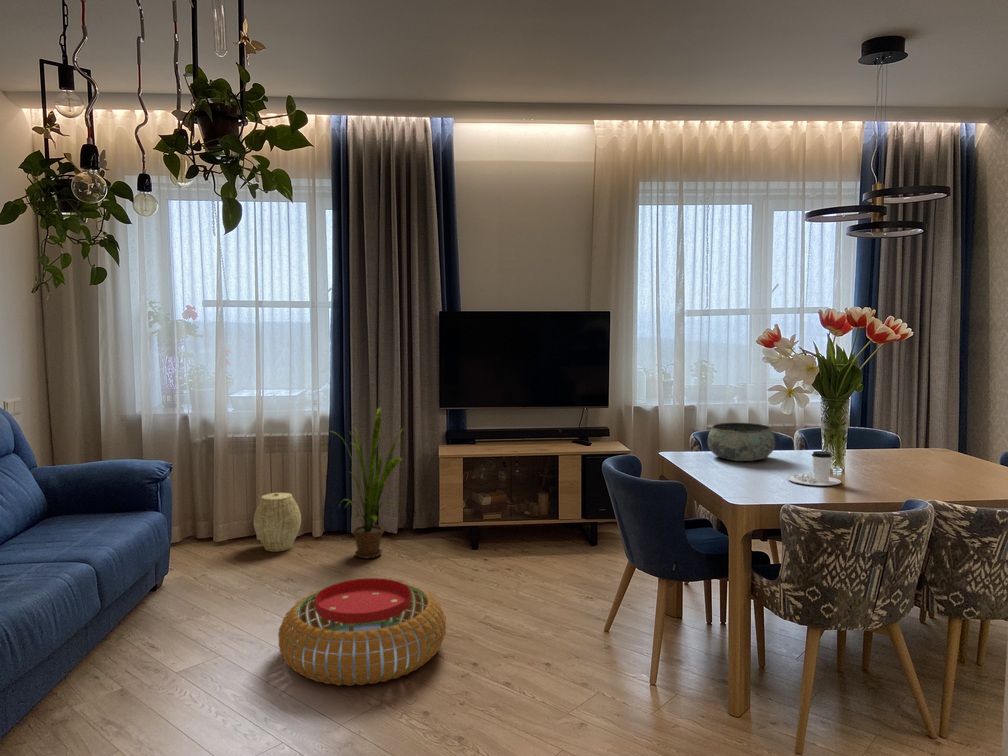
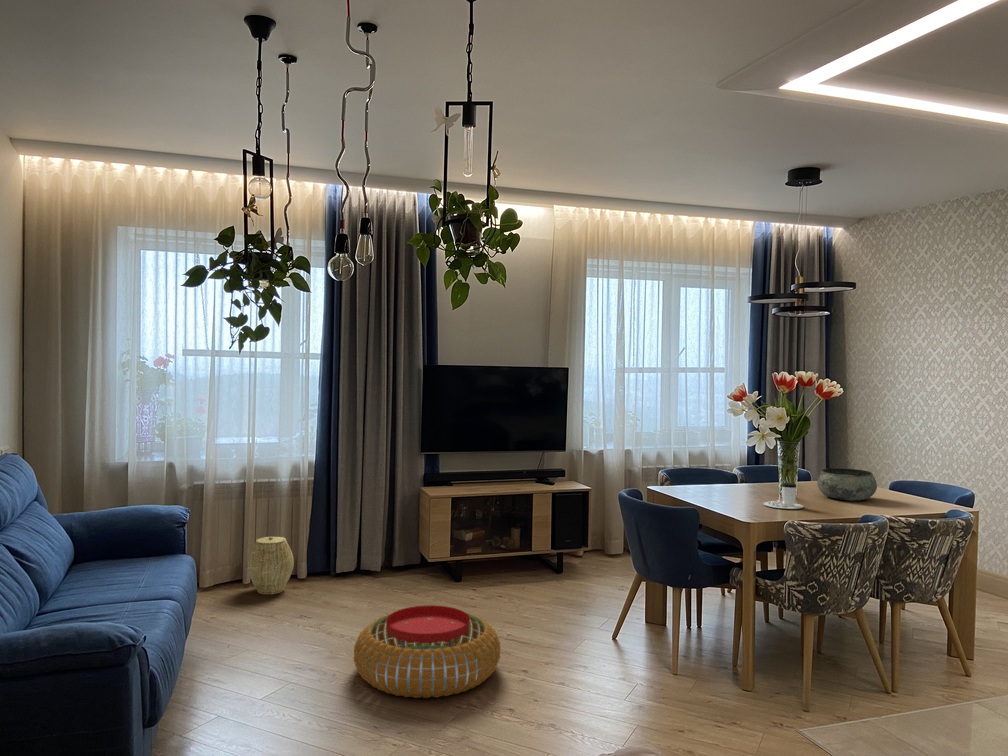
house plant: present [345,408,402,558] -> none [326,452,402,595]
bowl: present [708,423,776,461] -> present [817,468,877,501]

